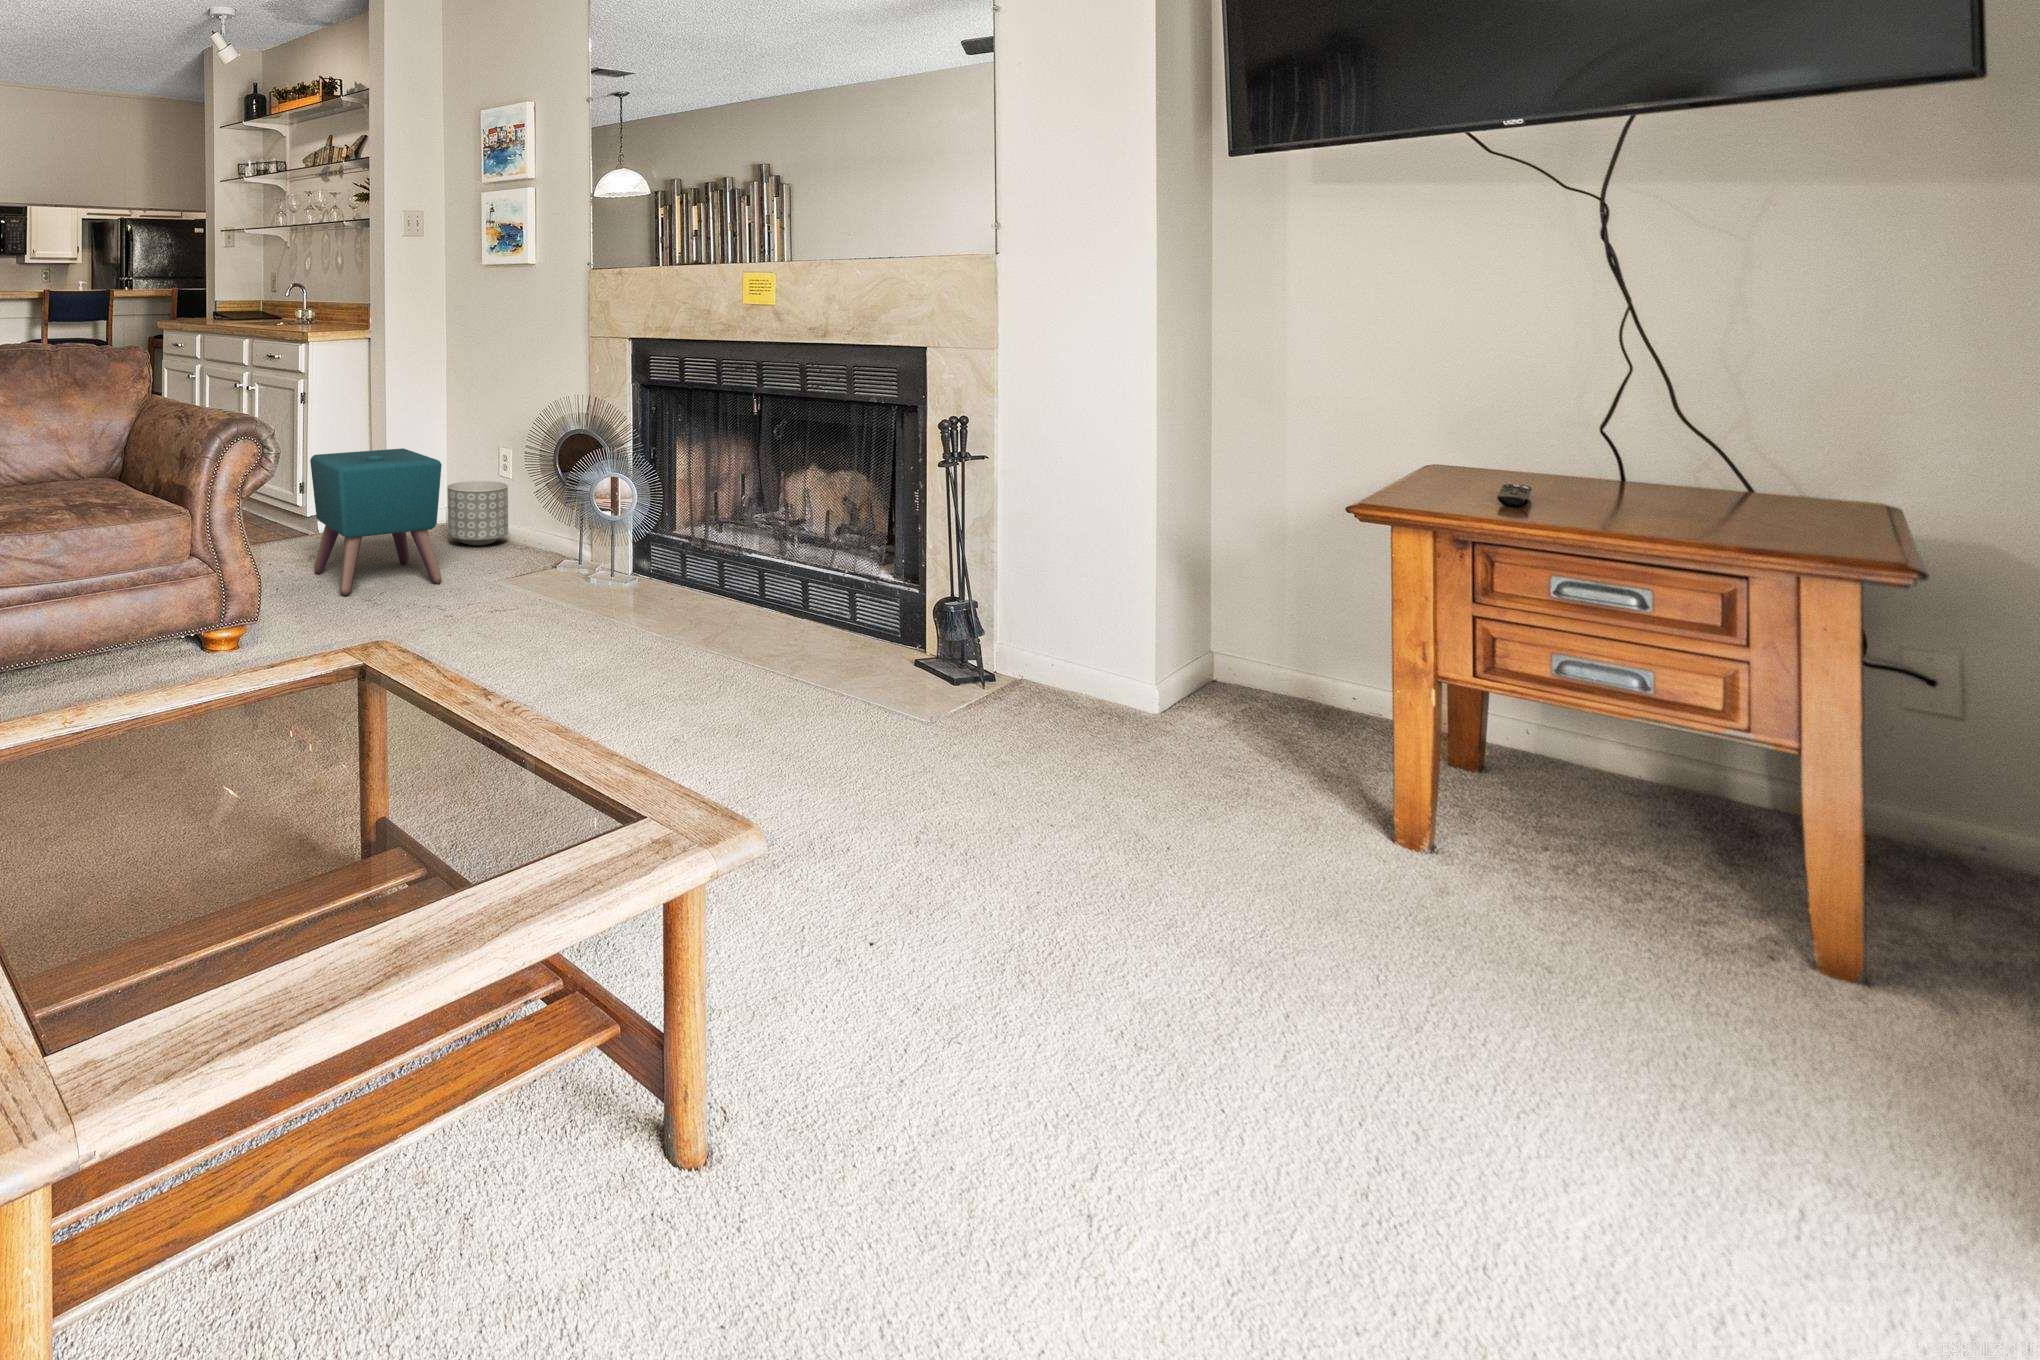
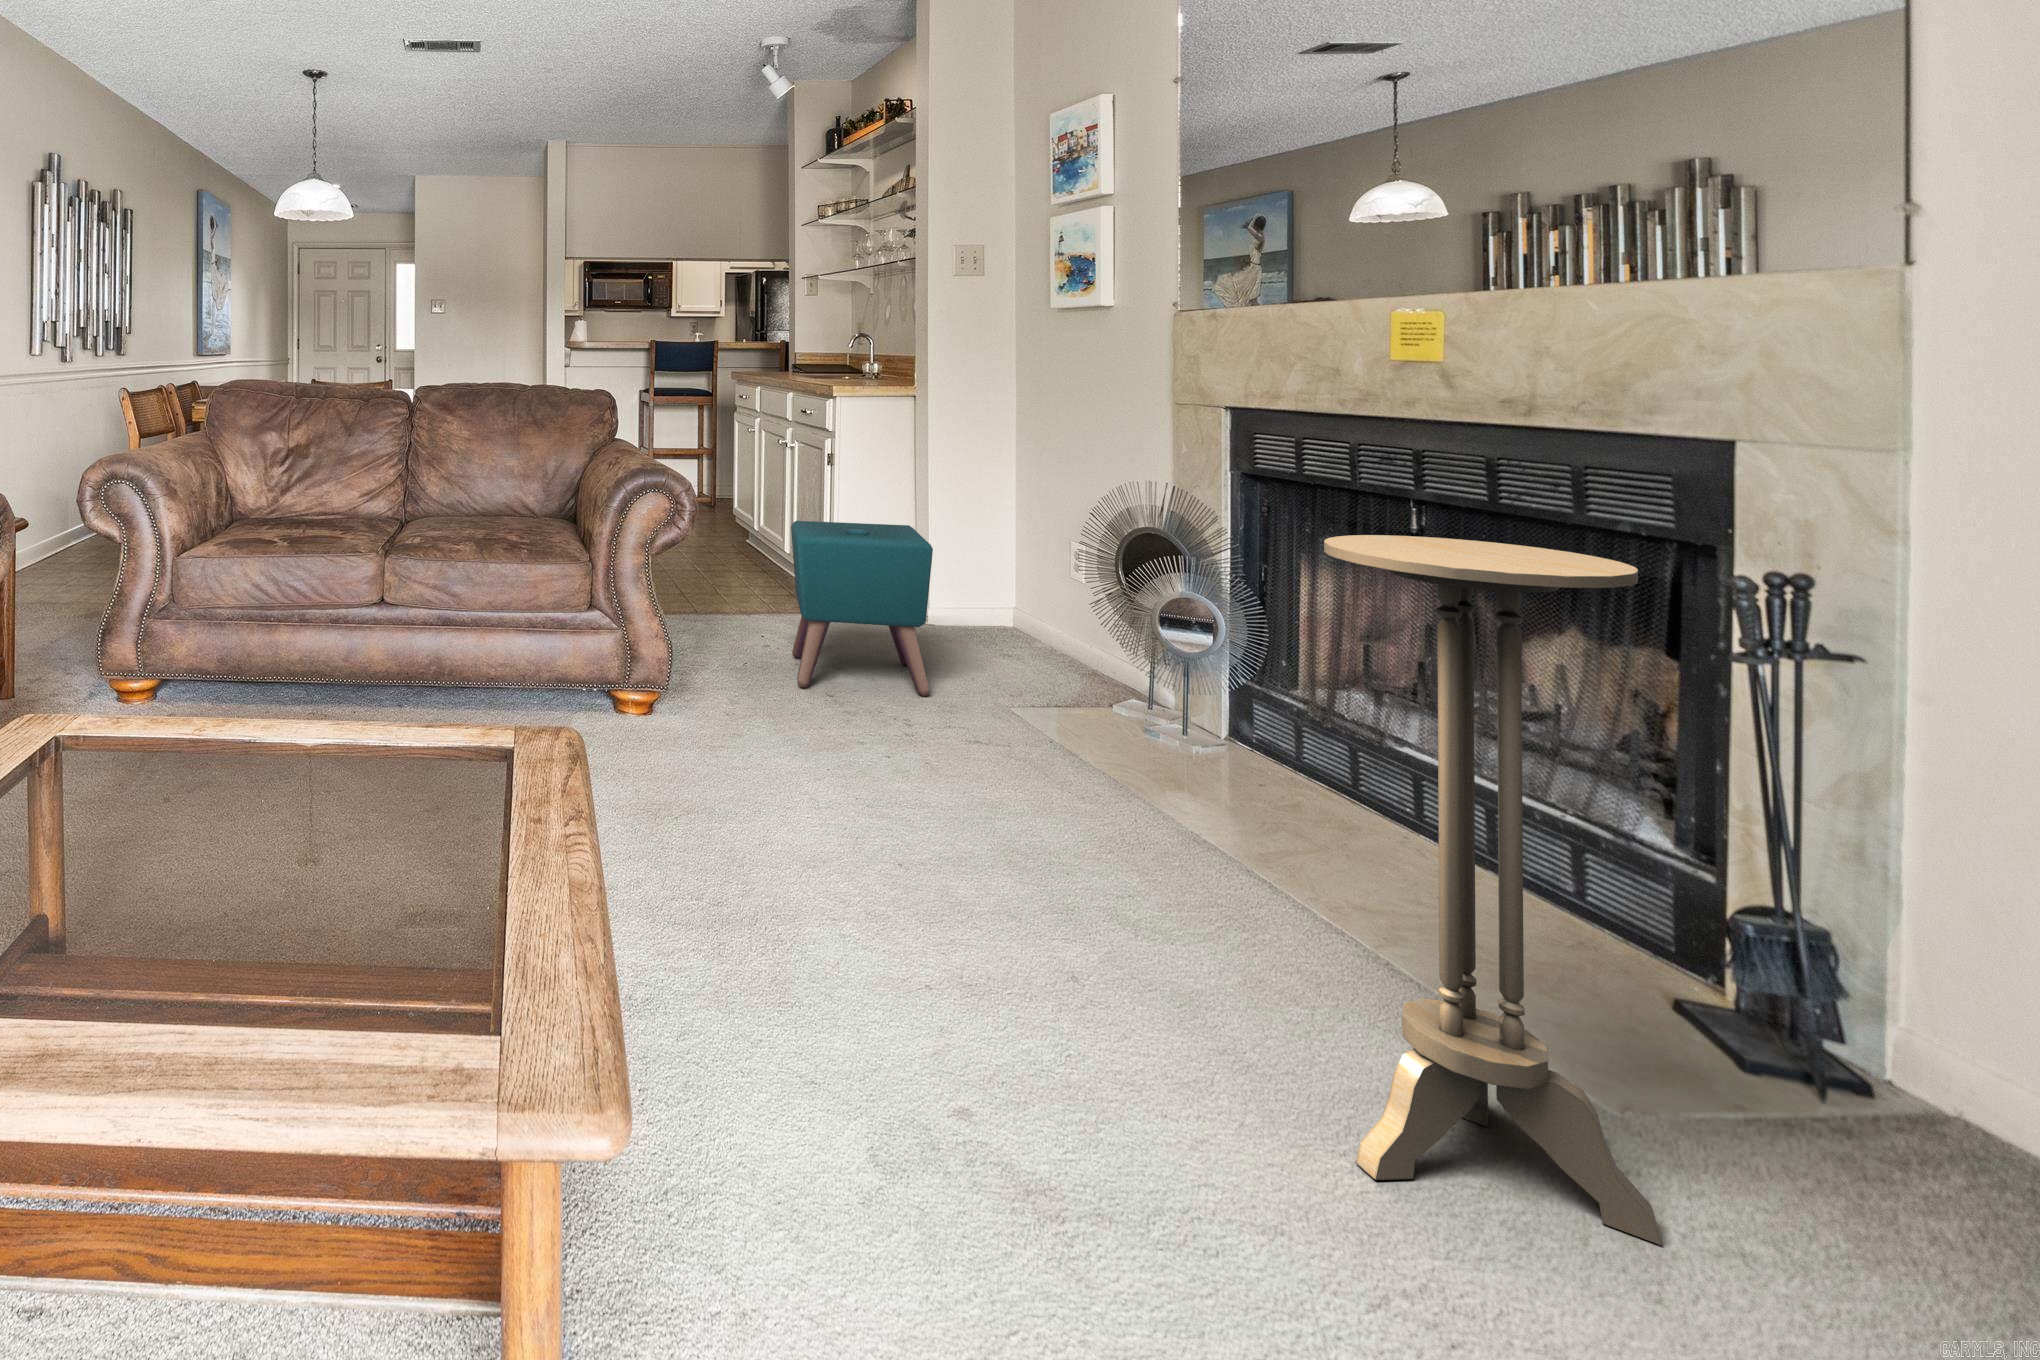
side table: none [826,416,972,779] -> present [1324,535,1662,1246]
planter: present [447,481,508,546] -> none [983,577,1067,662]

